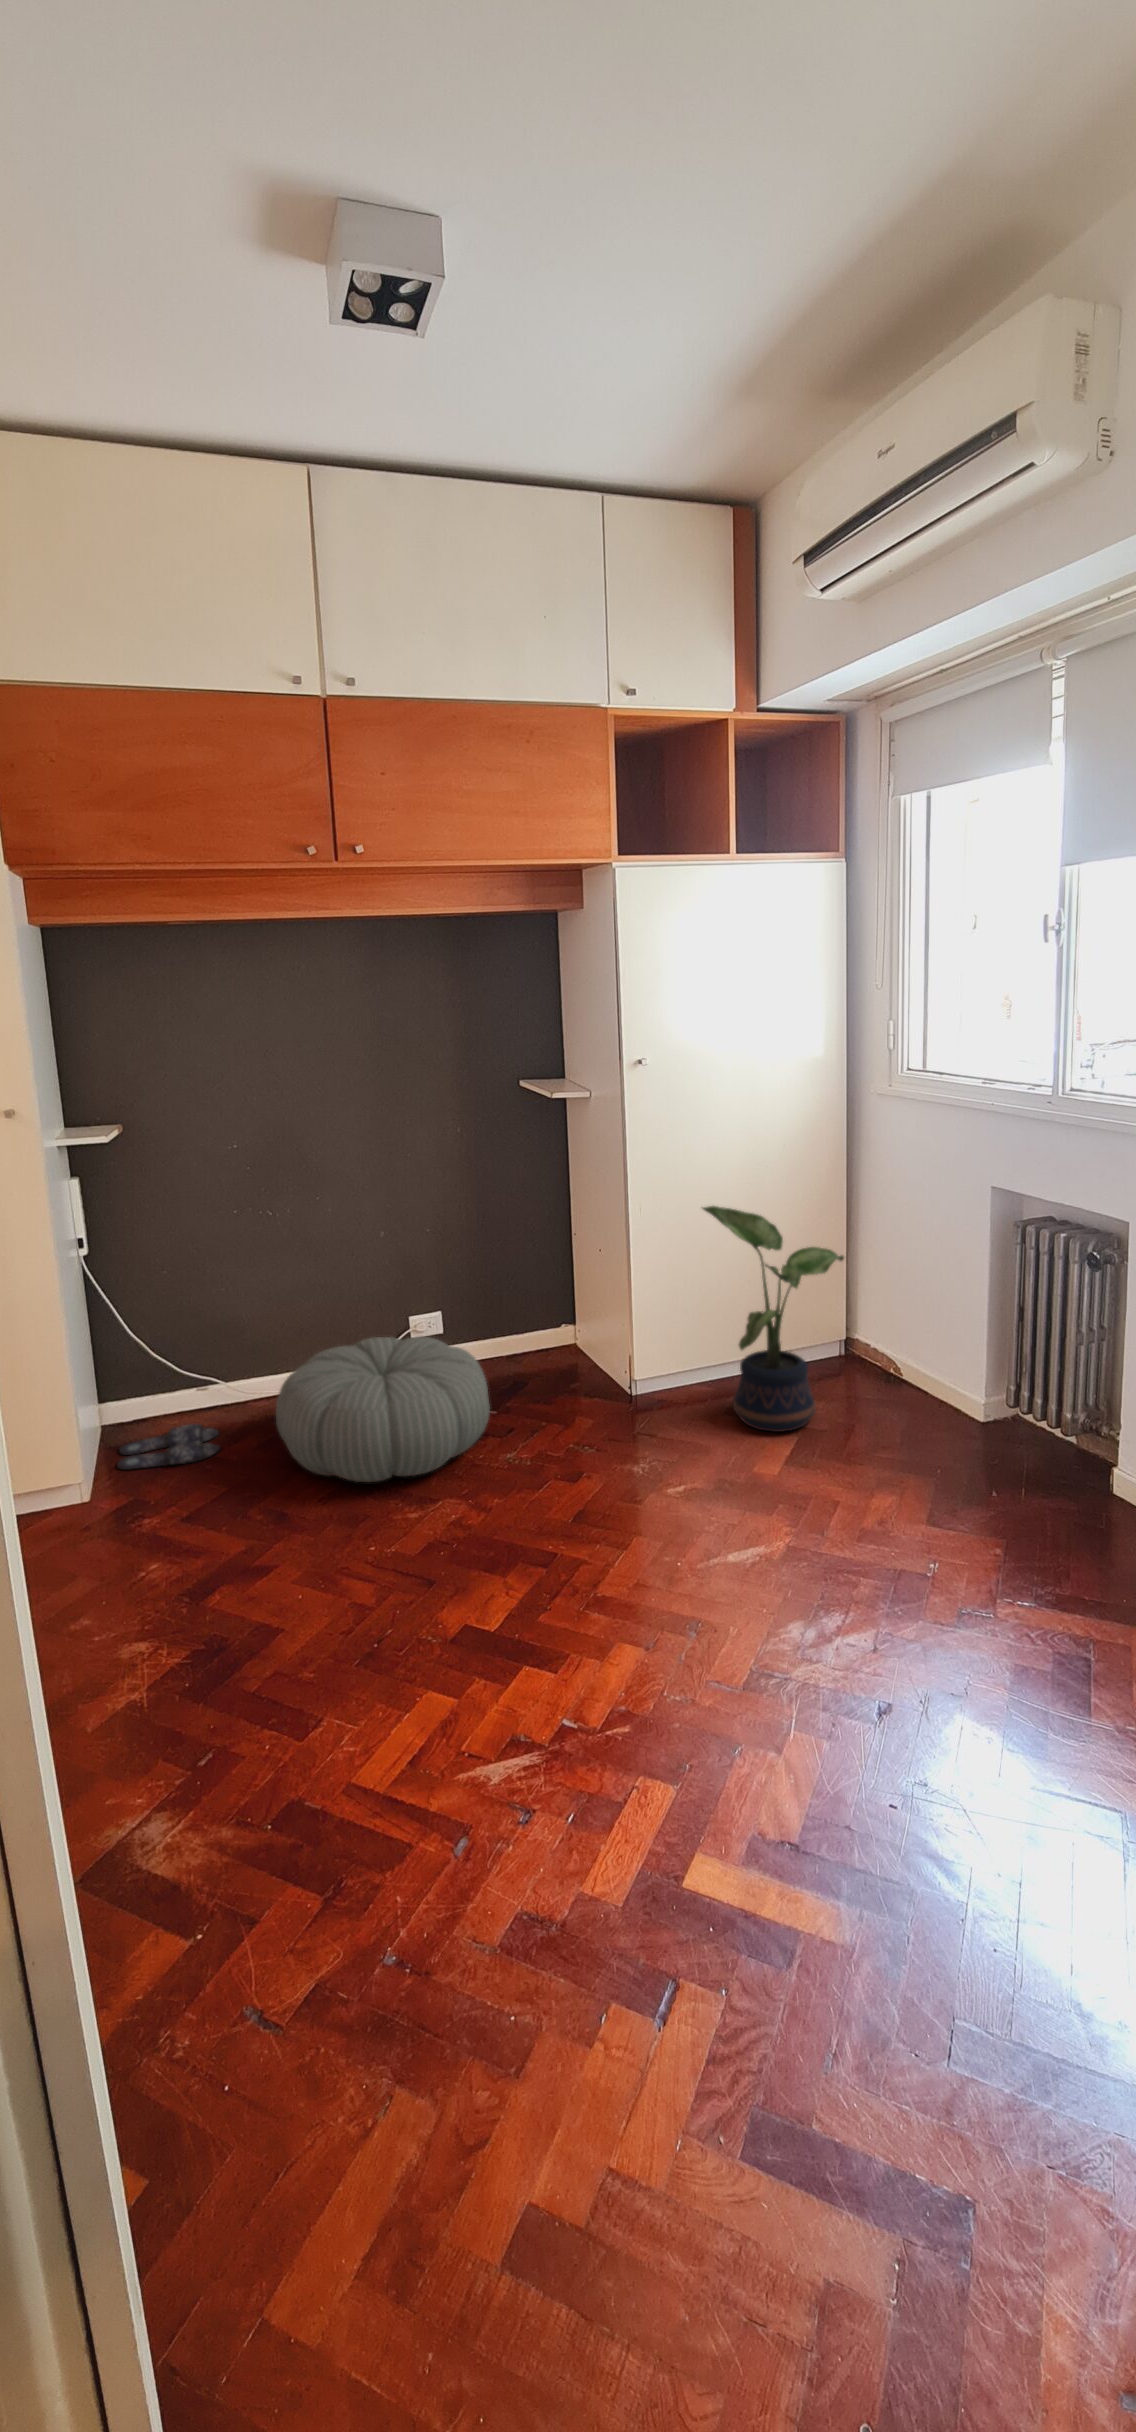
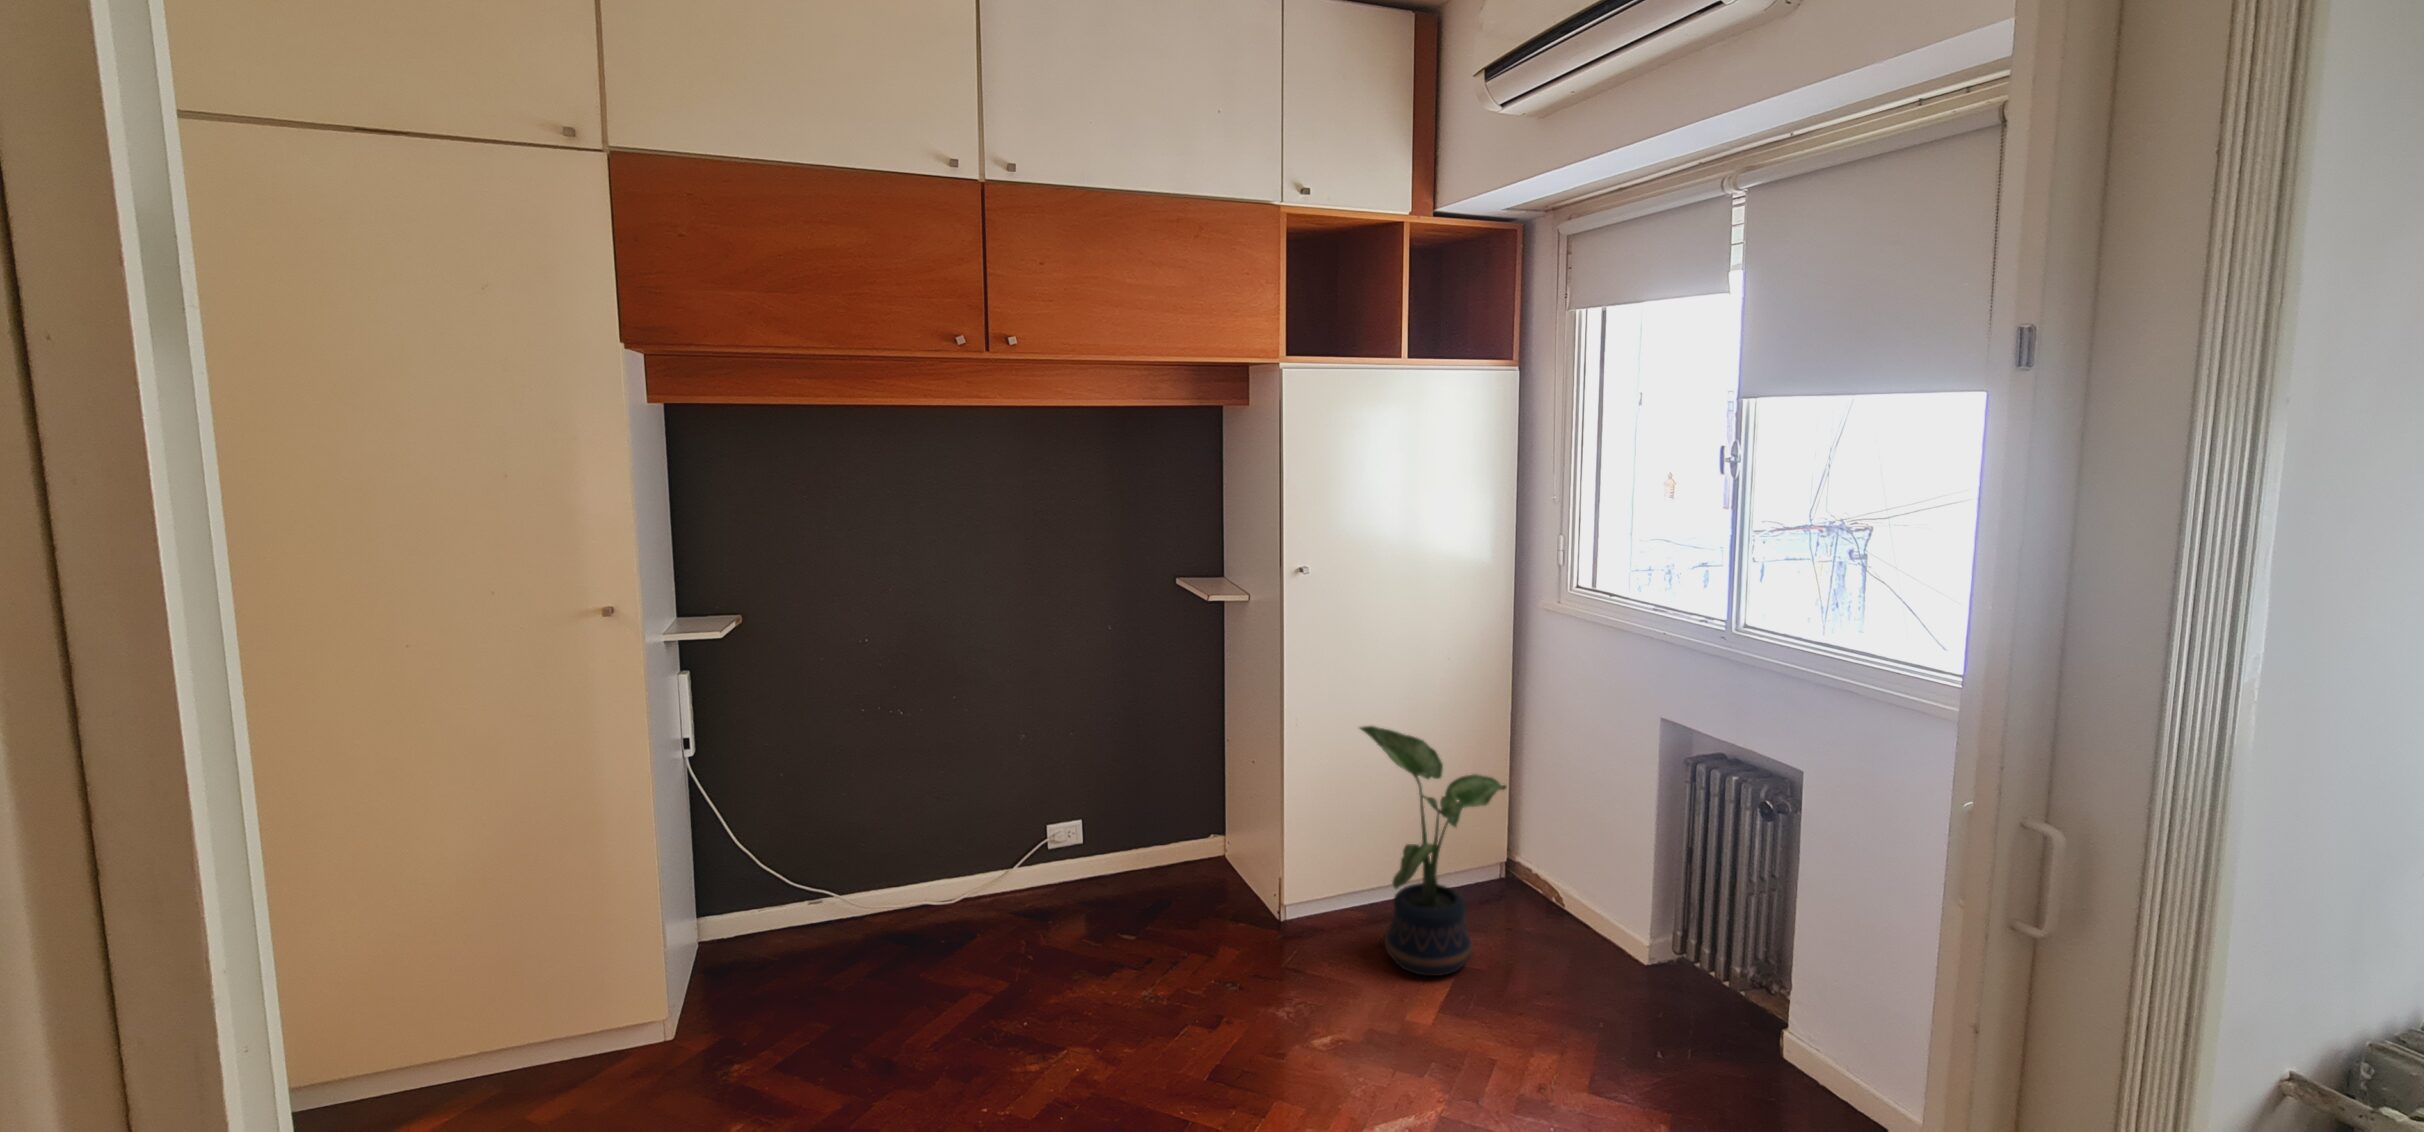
pouf: present [276,1336,490,1482] -> none [888,855,1123,1028]
slippers: present [117,1424,220,1470] -> none [707,945,827,1001]

